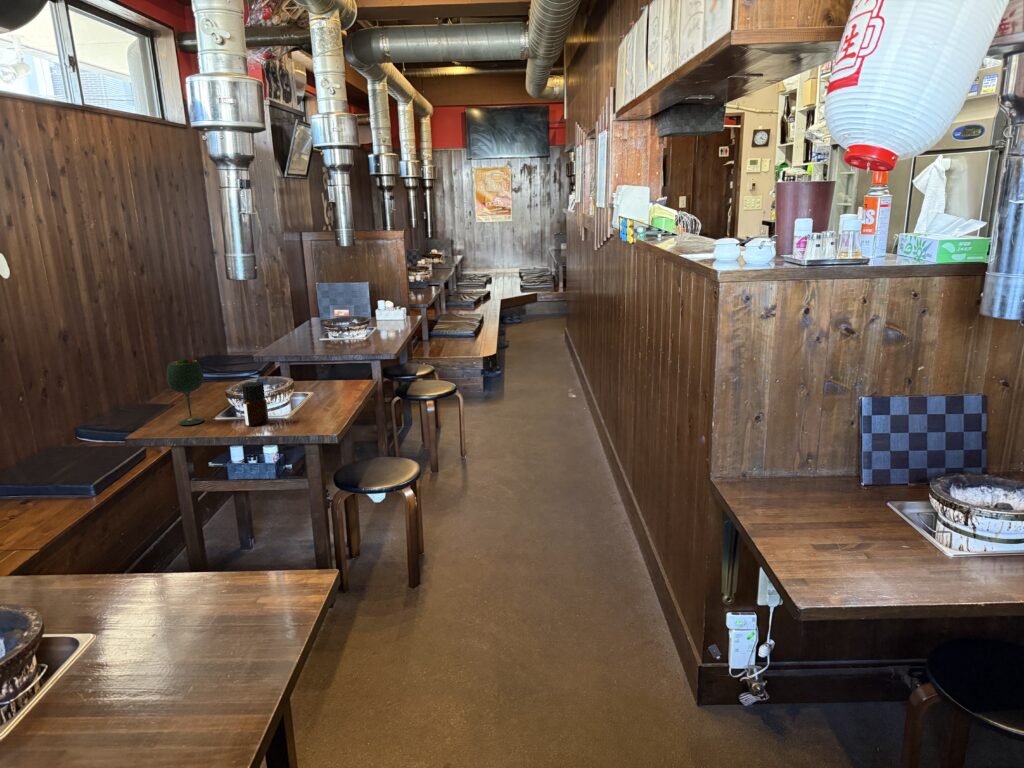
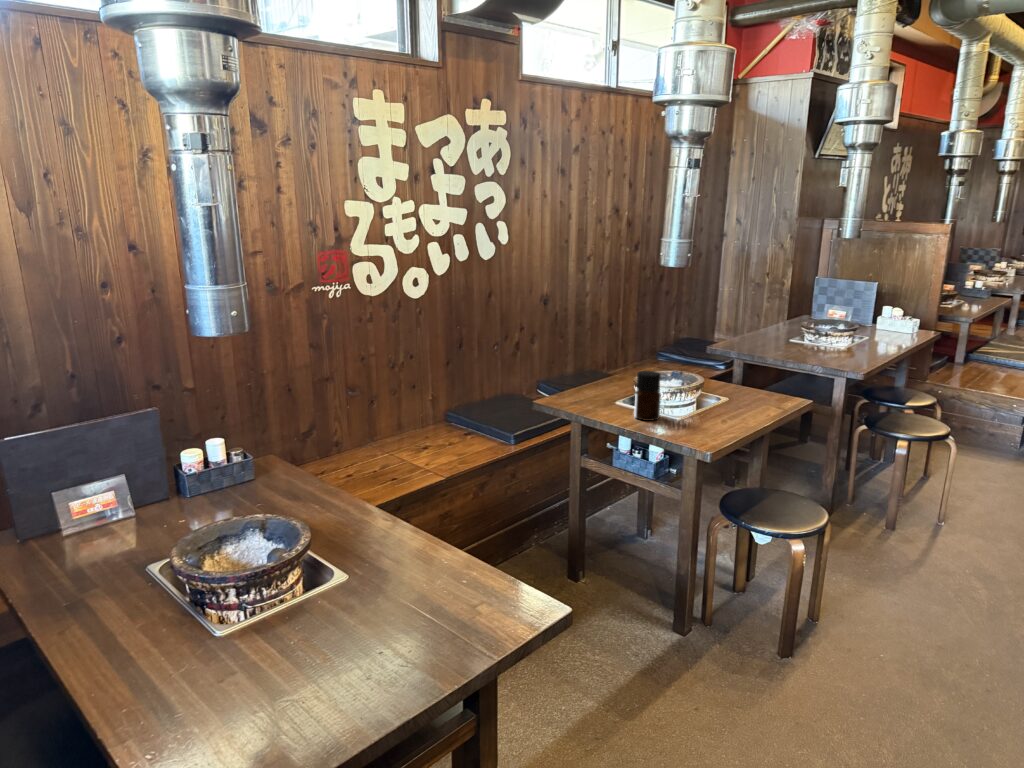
wine glass: present [166,360,204,425] -> none [574,335,610,403]

